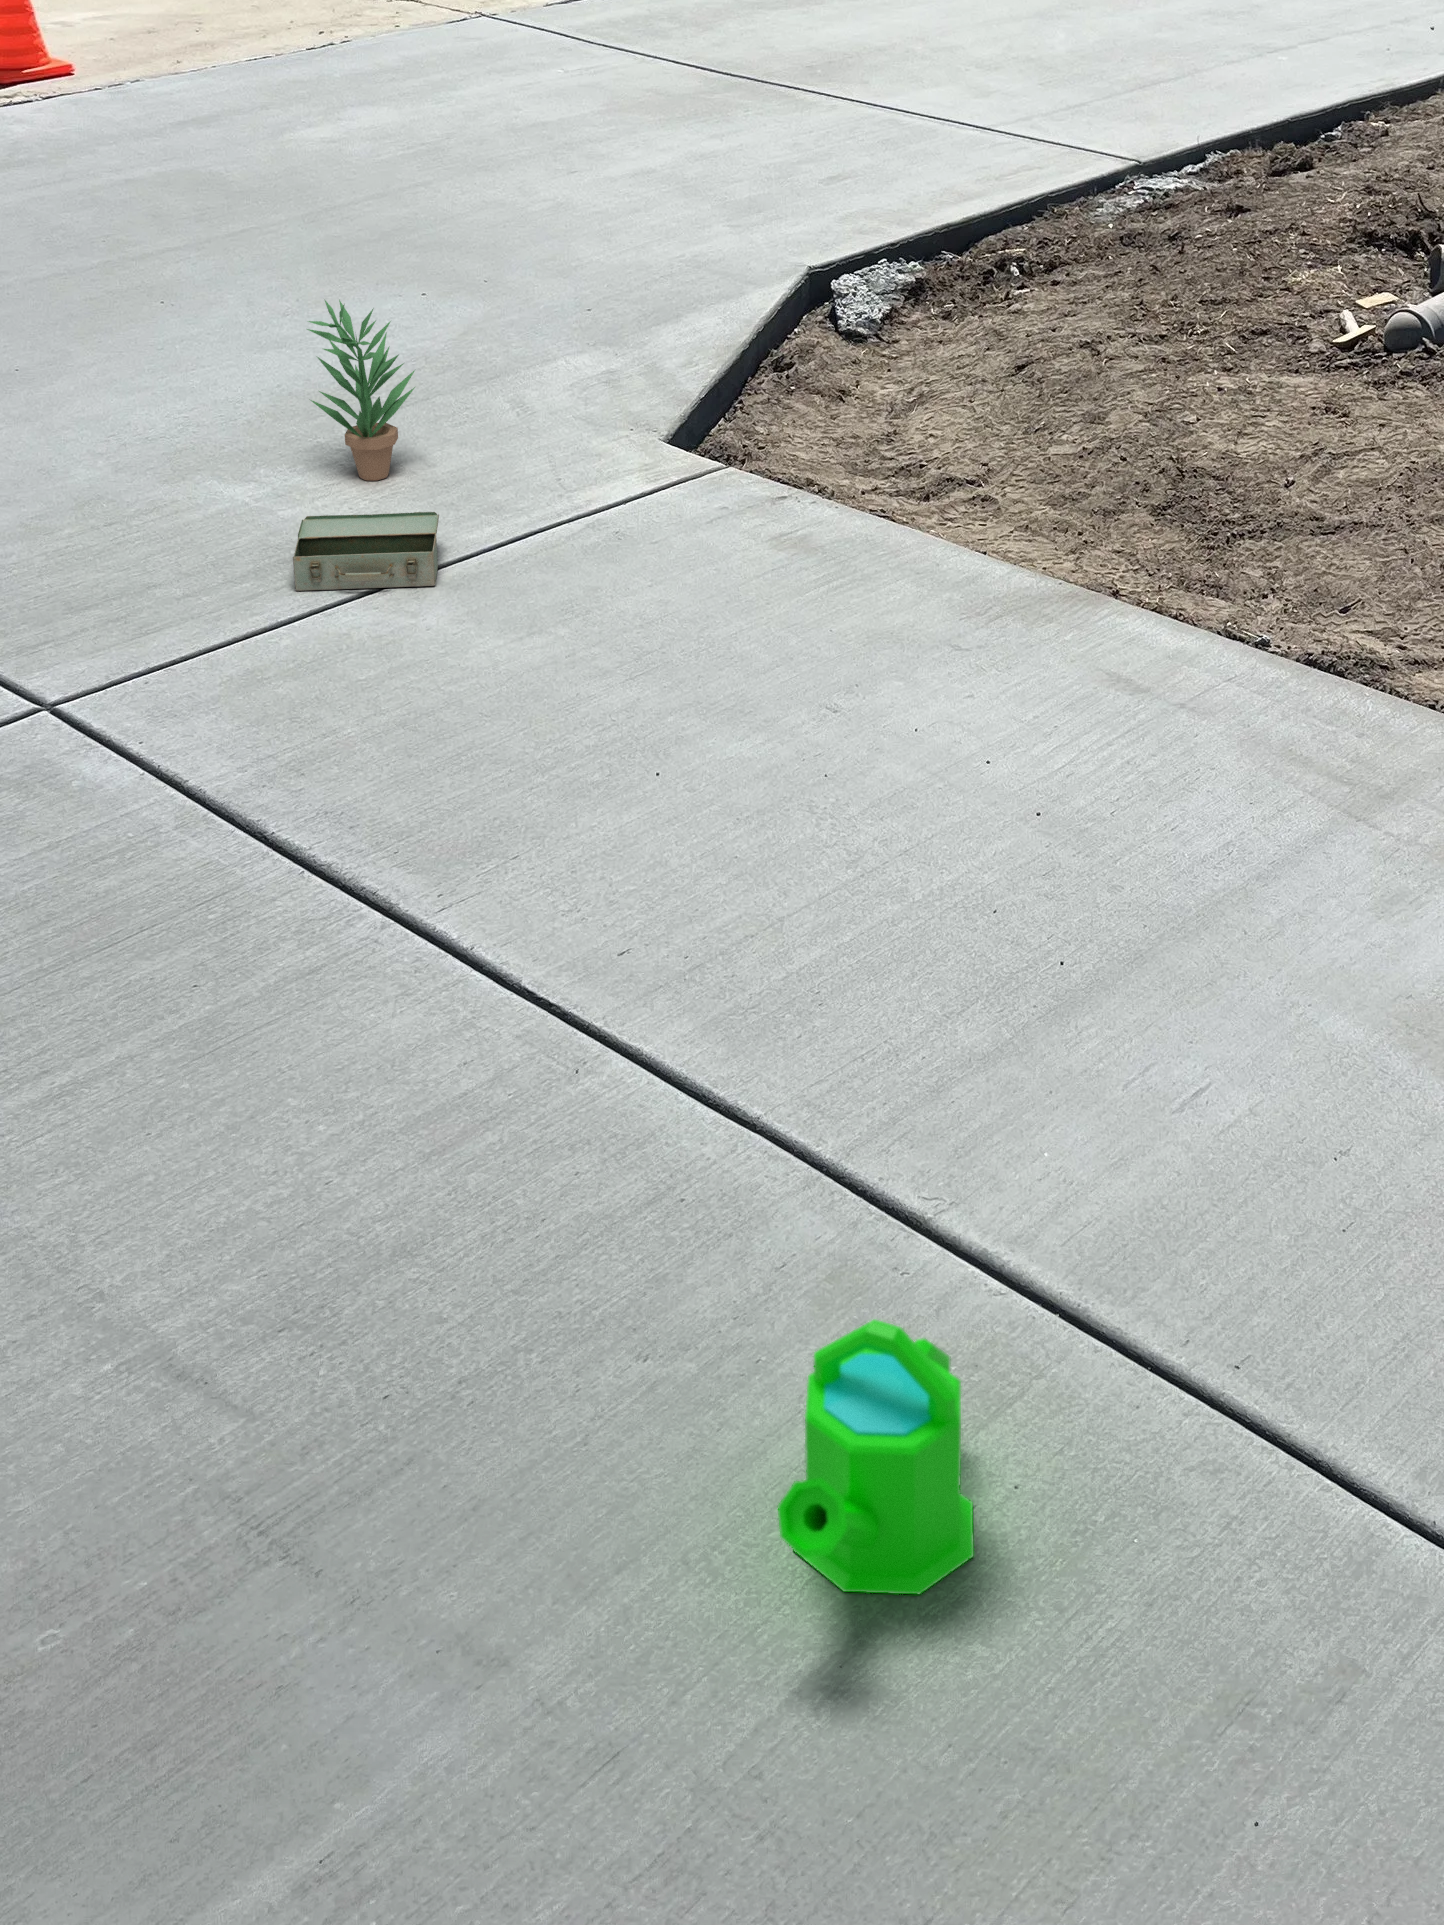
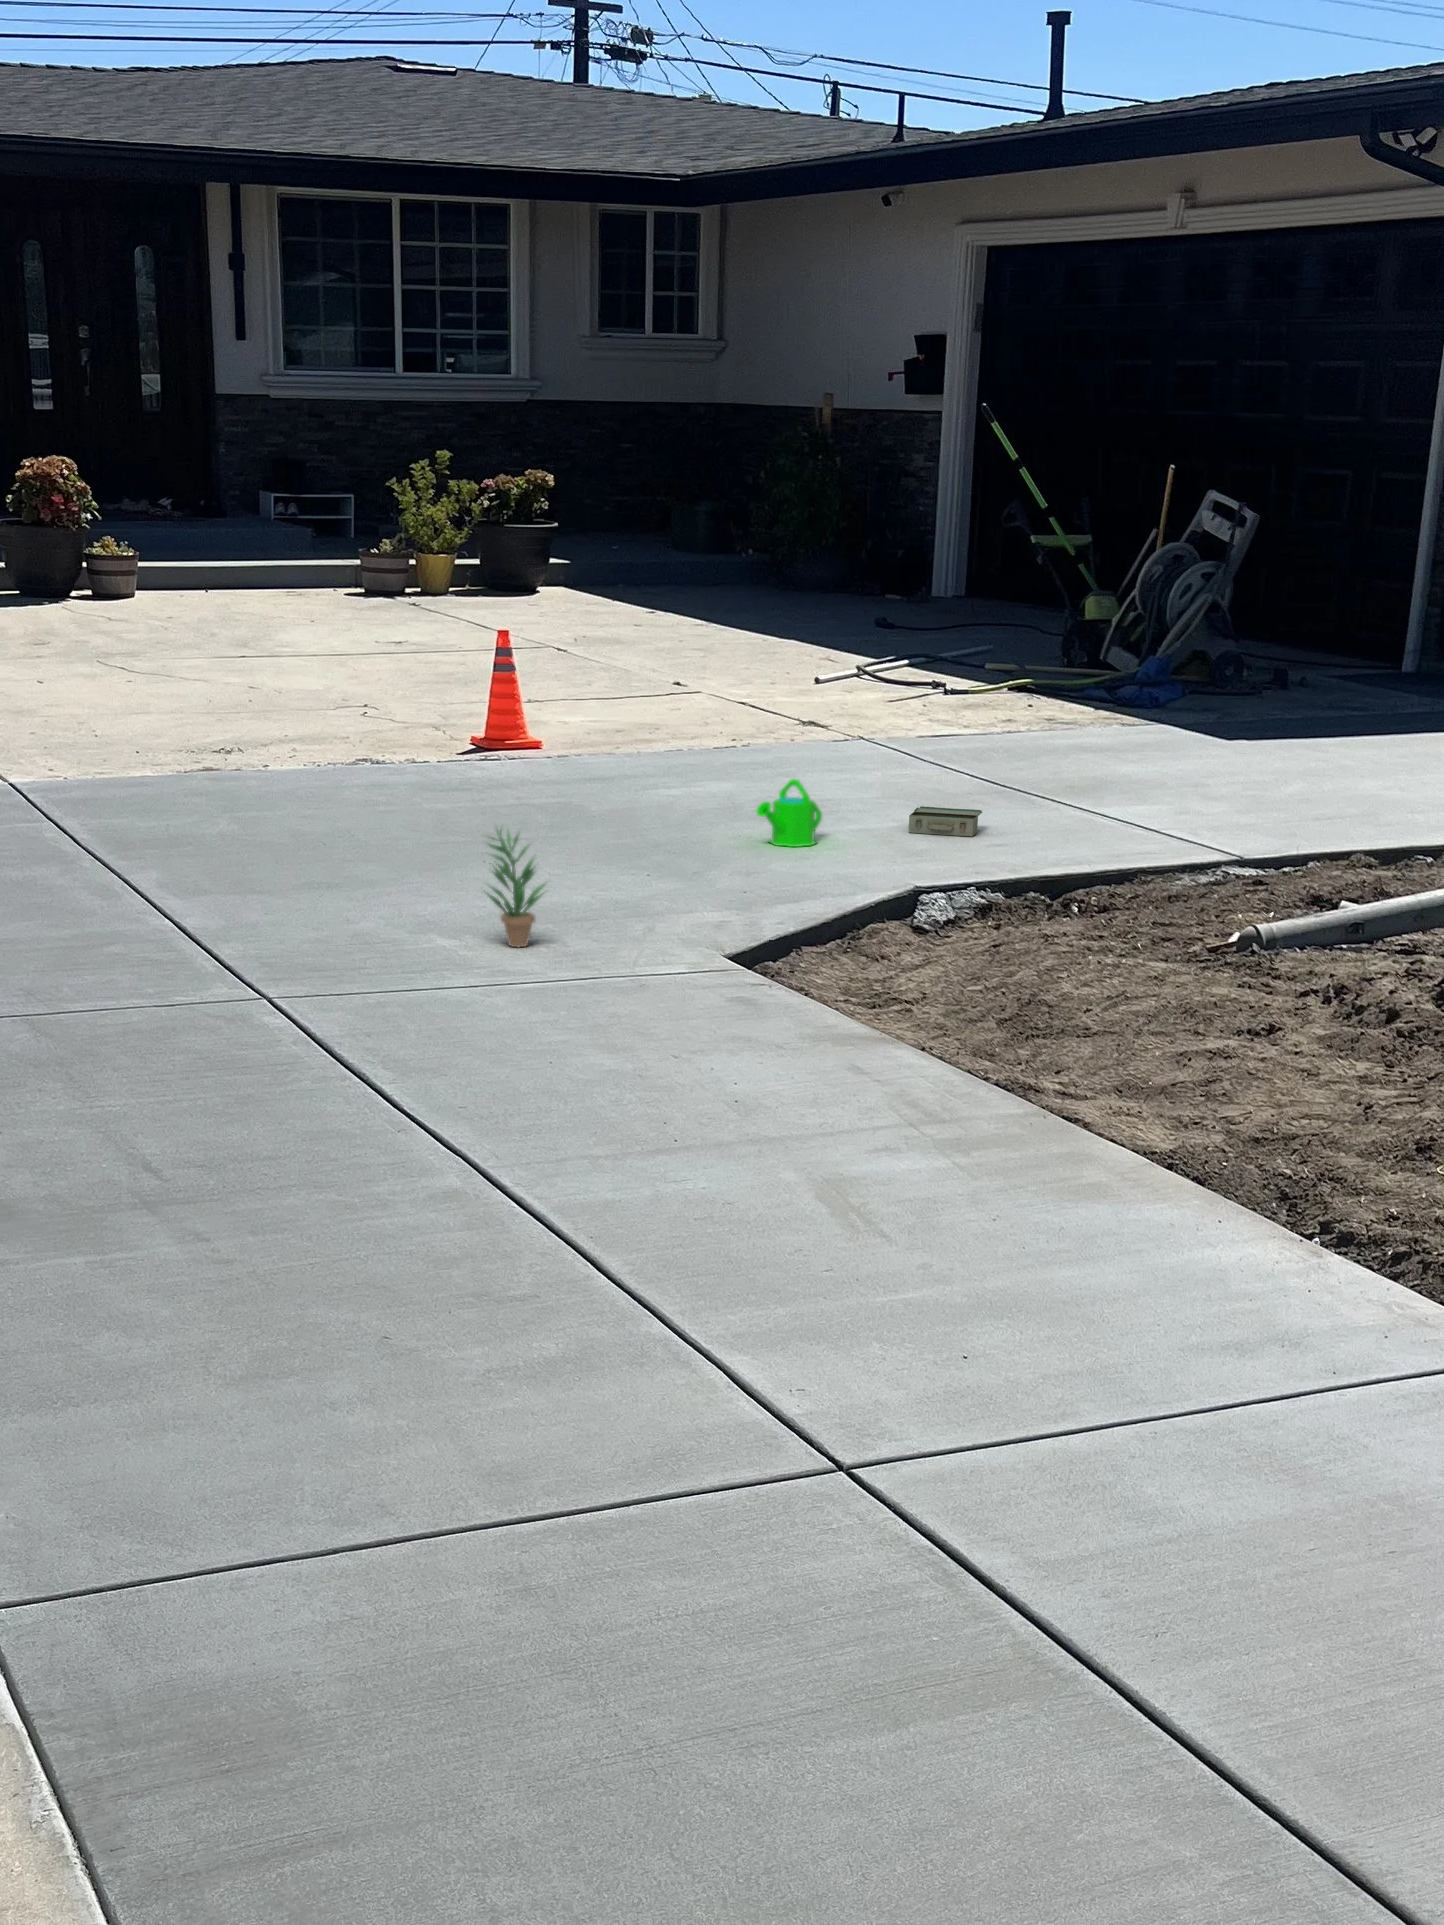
toolbox: present [293,512,439,591] -> present [909,806,982,836]
watering can: present [778,1320,974,1594] -> present [757,779,822,847]

